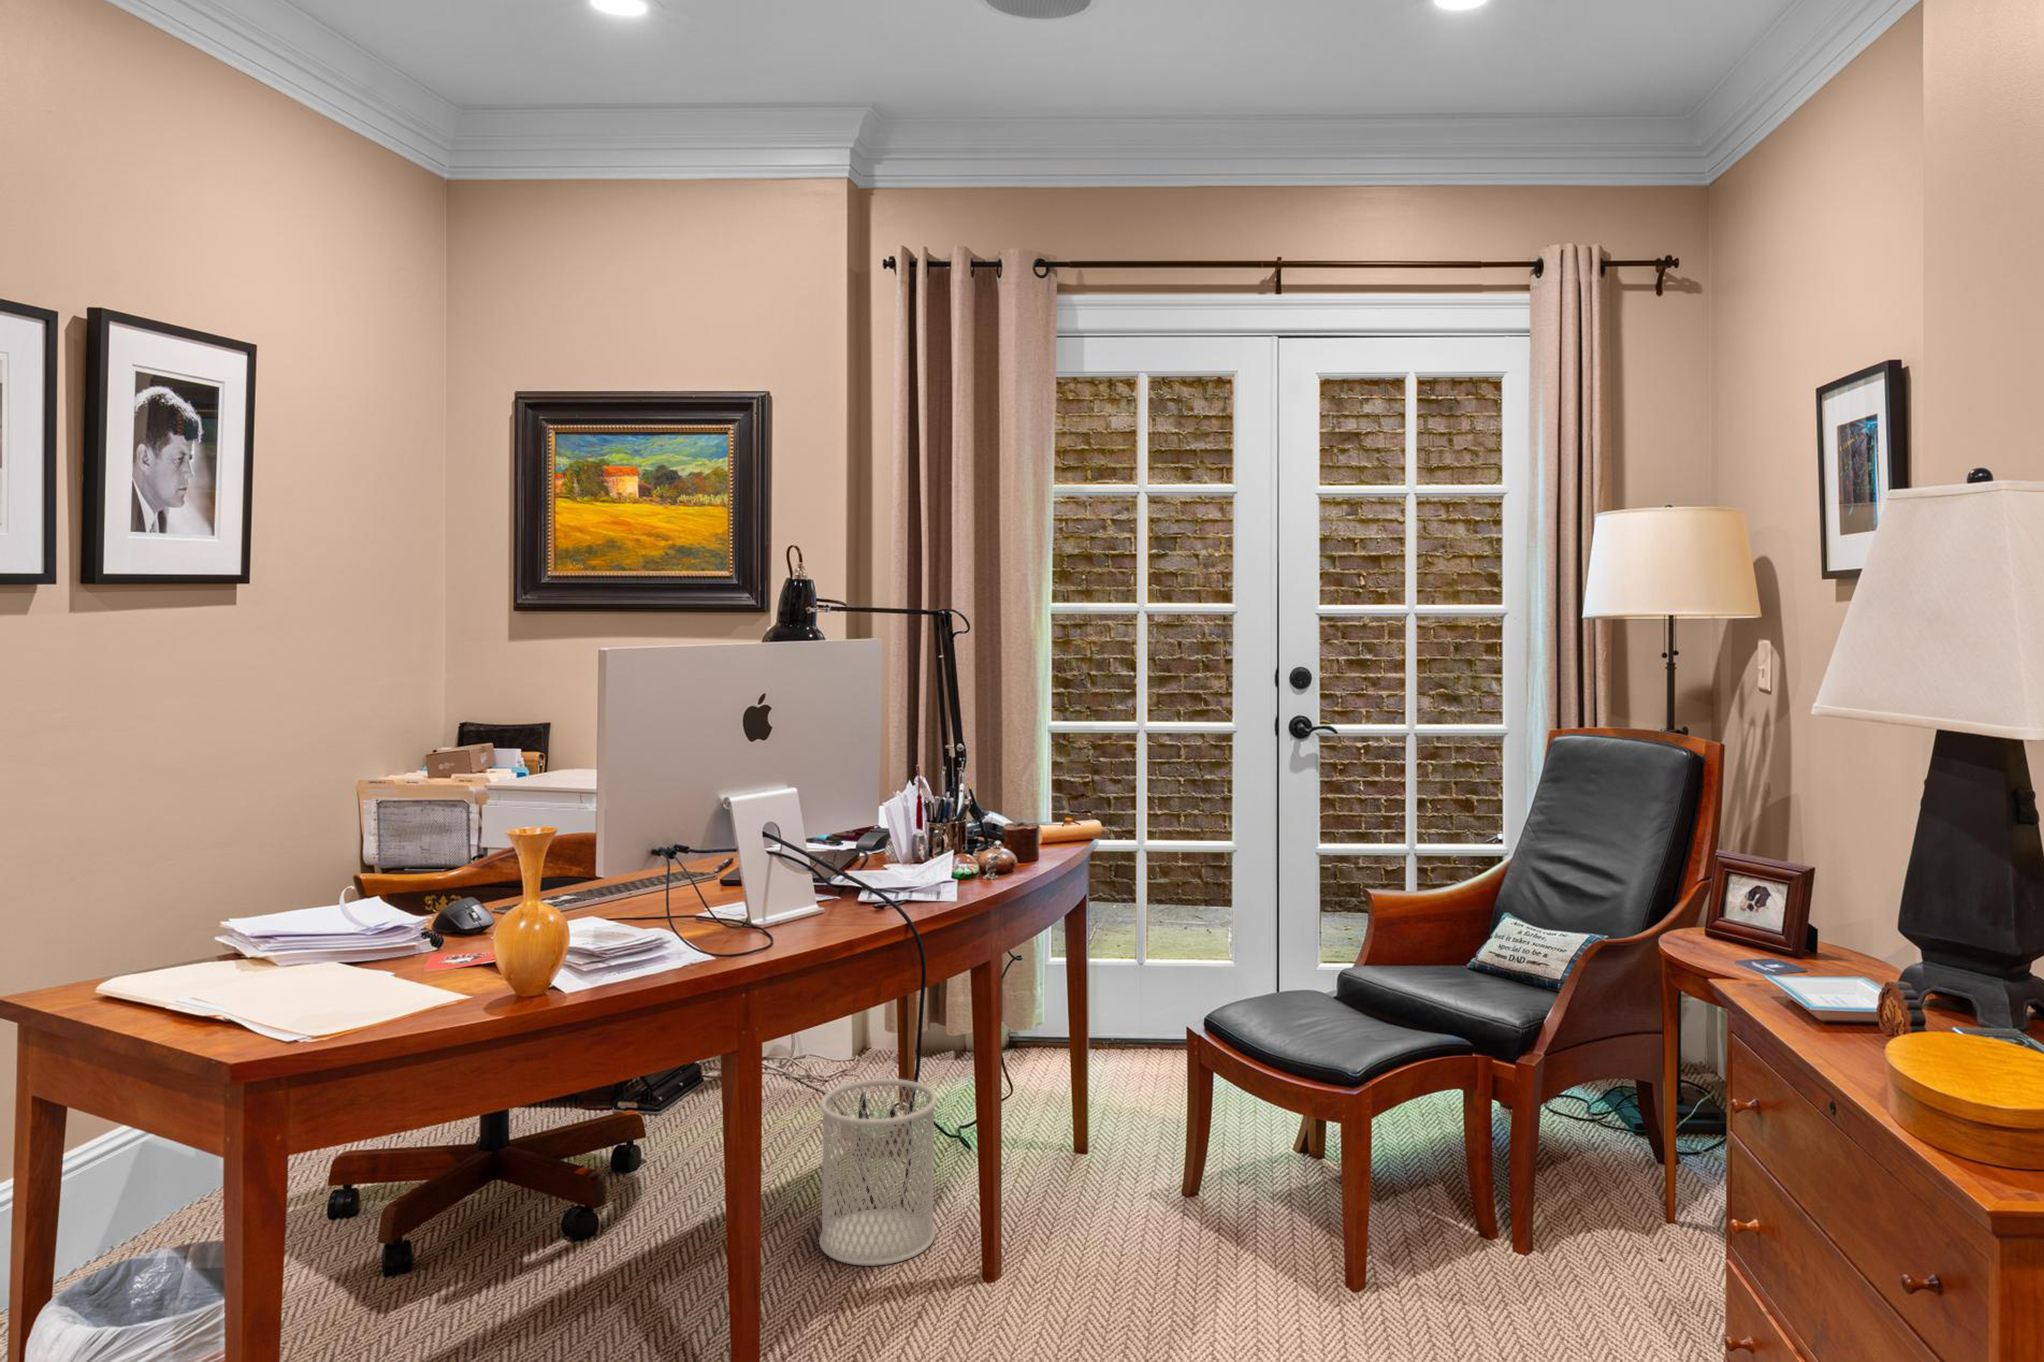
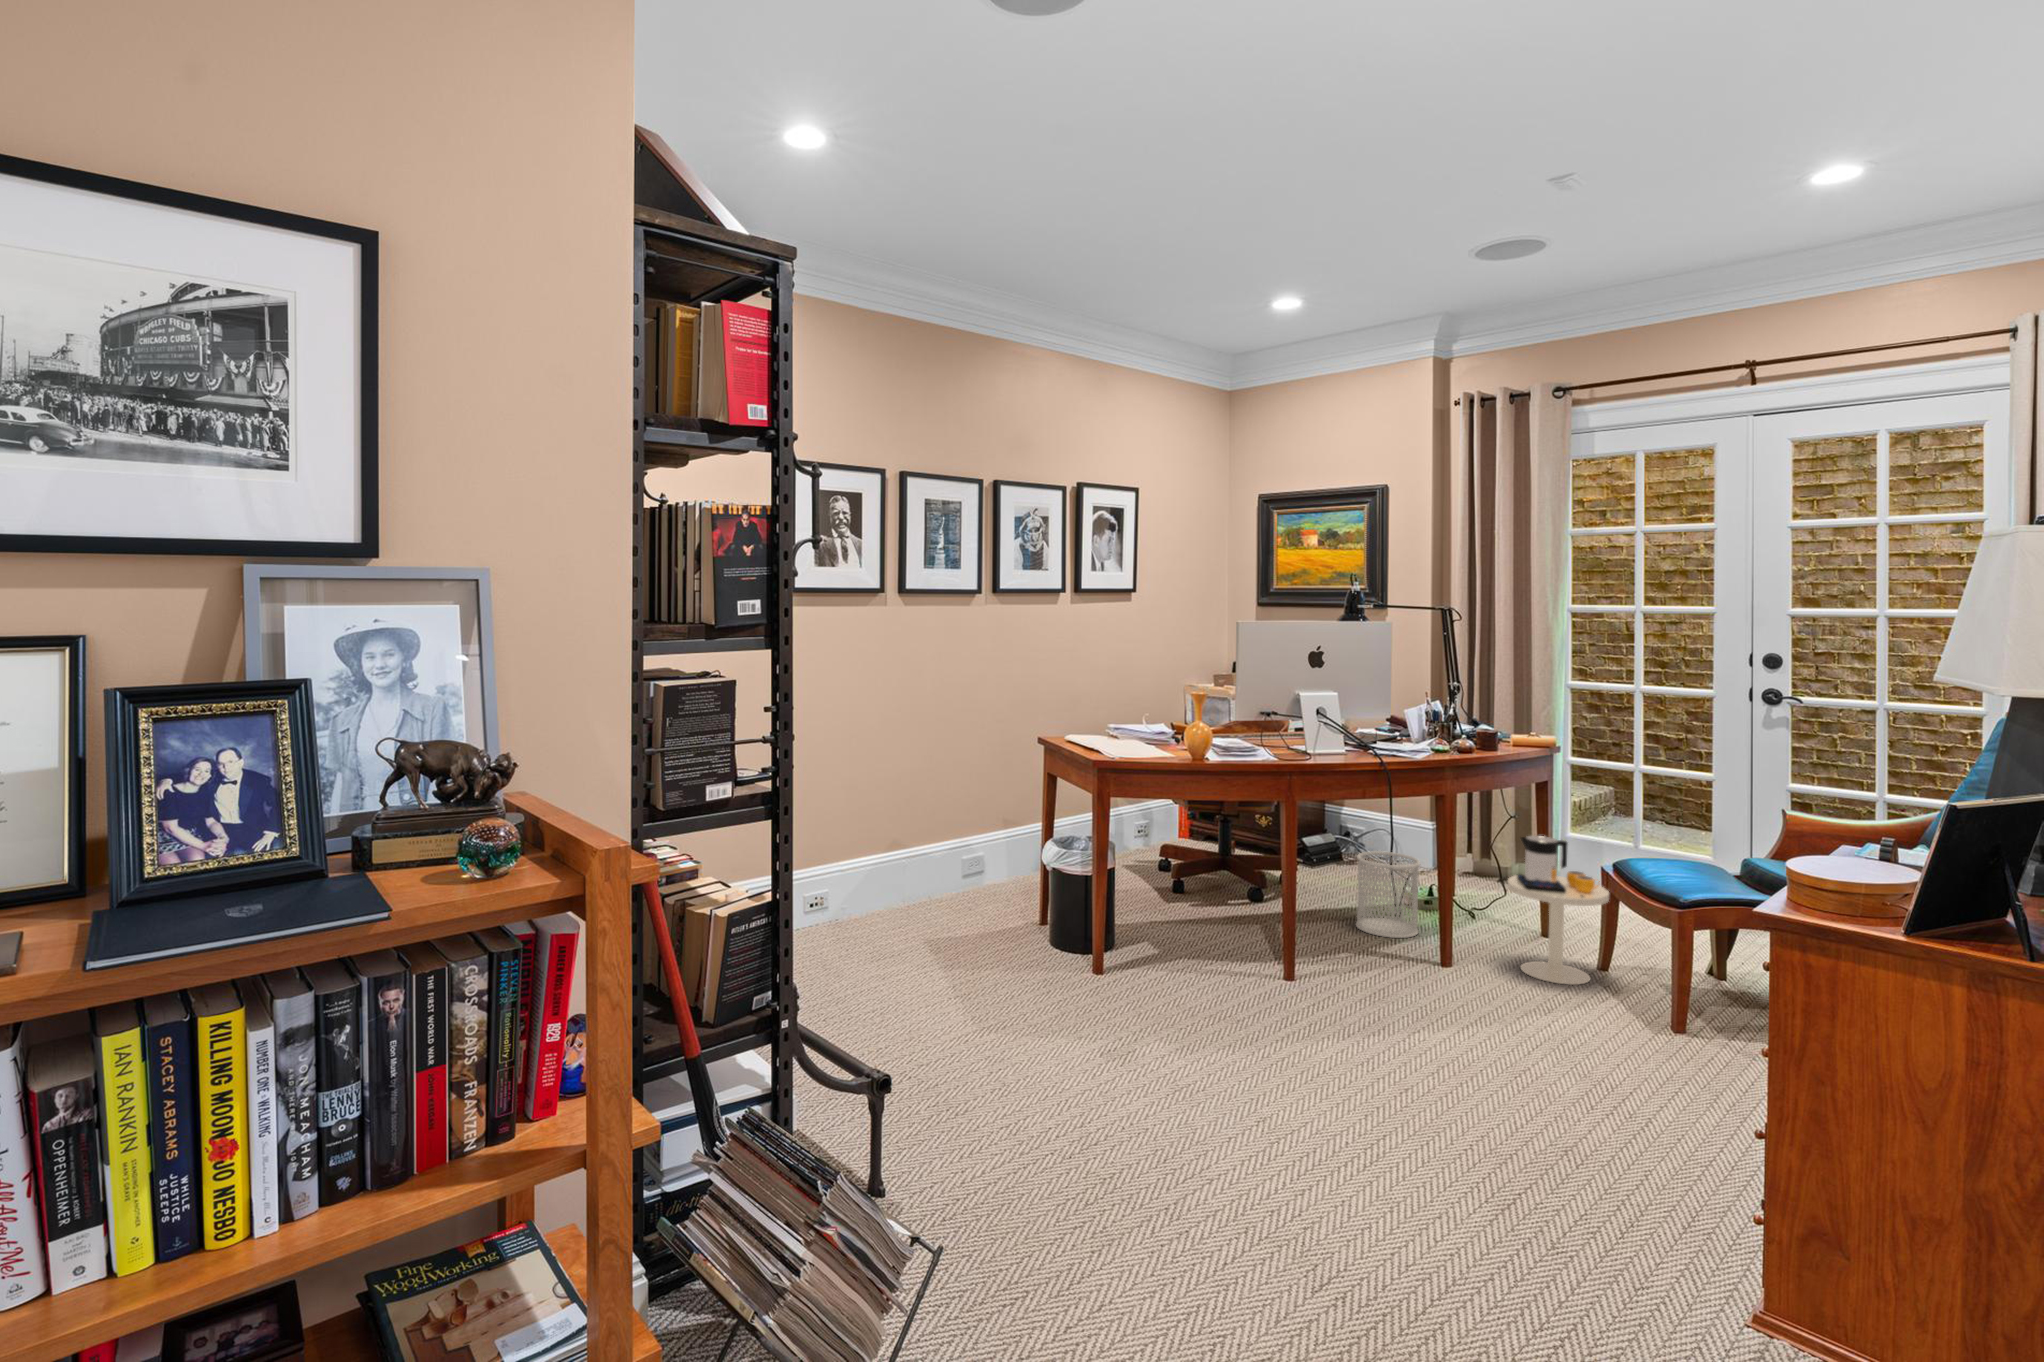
side table: none [1113,1013,1270,1284] -> present [1508,836,1609,985]

